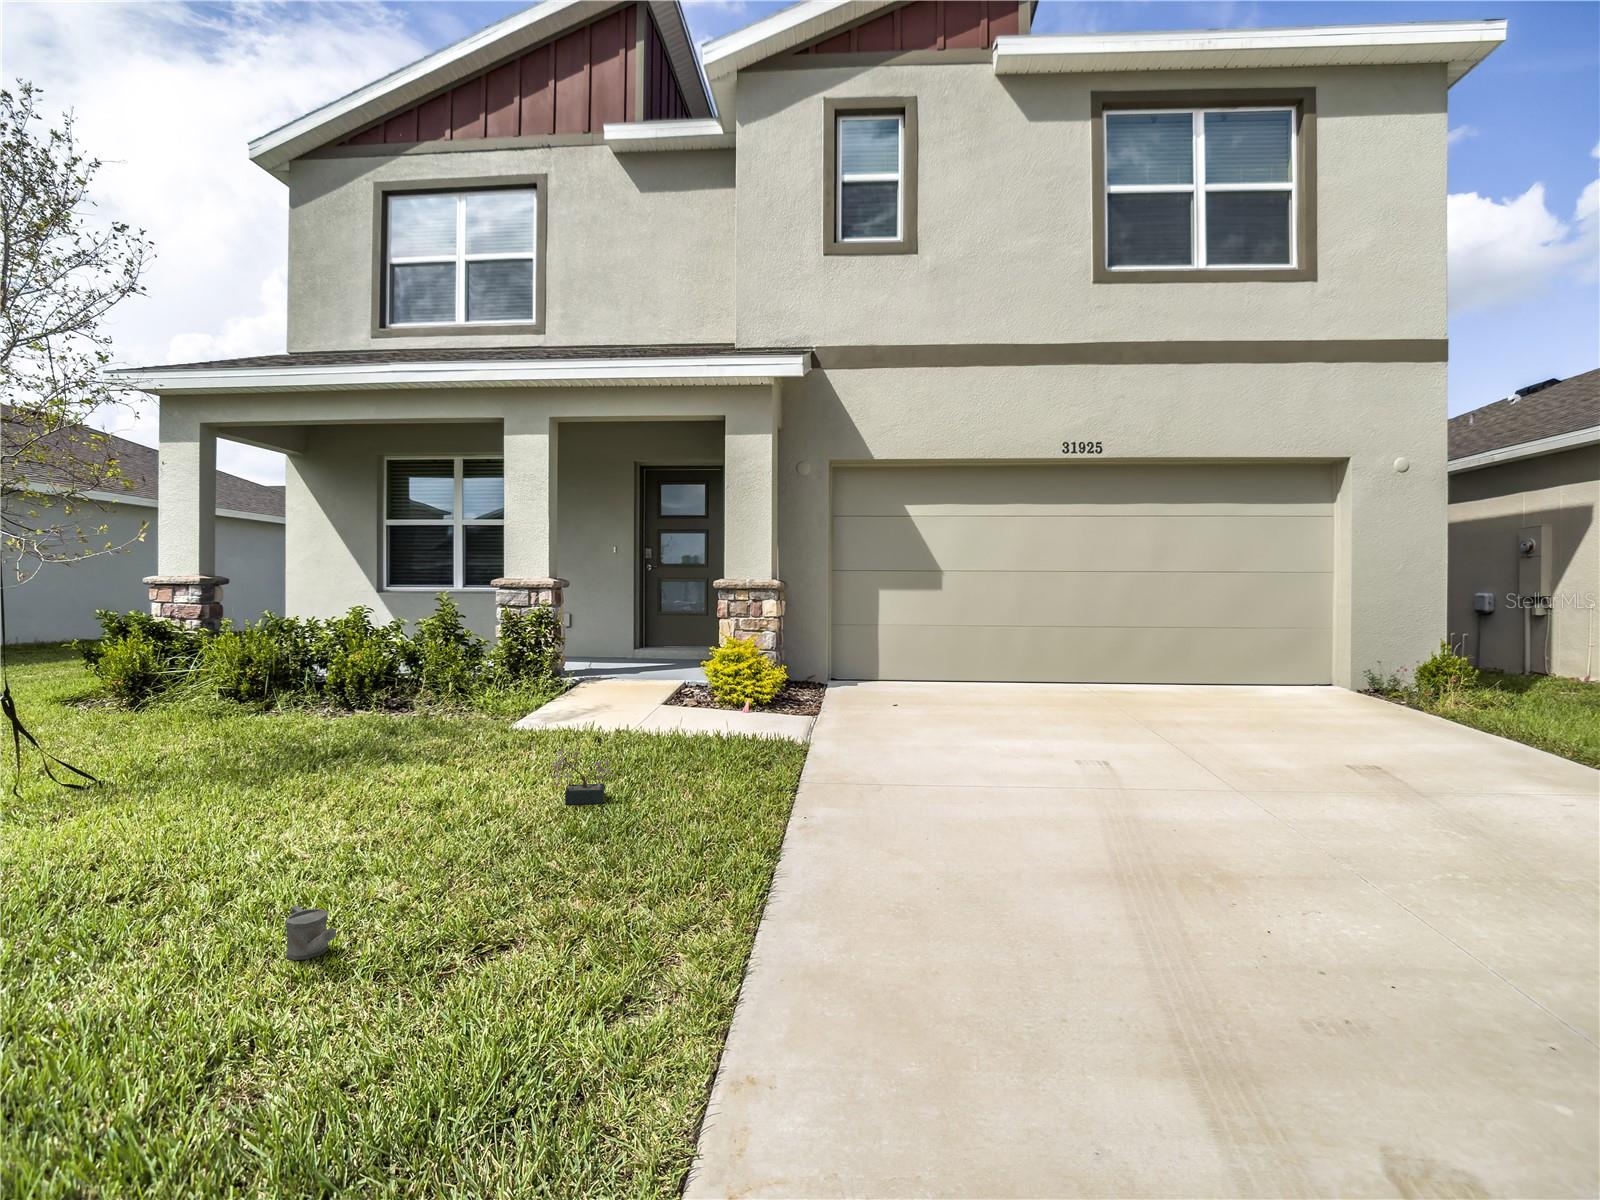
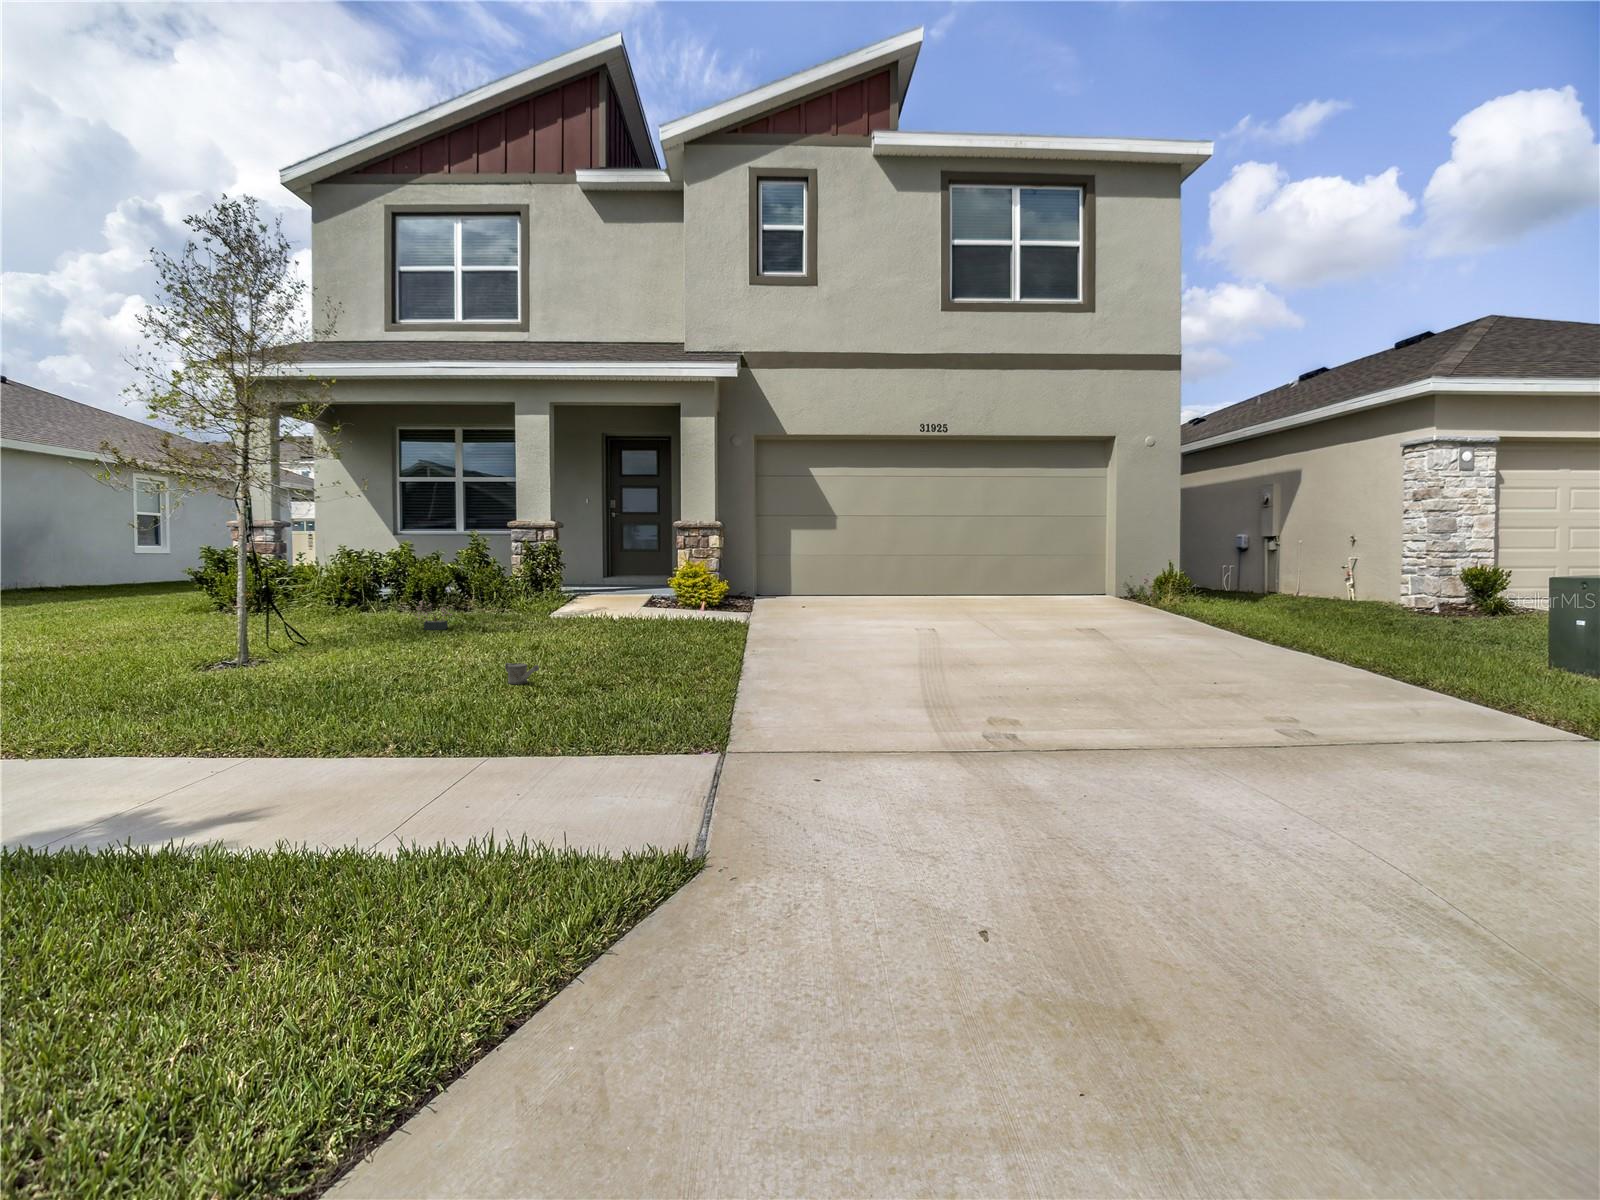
decorative plant: present [550,749,614,805] -> present [415,601,452,630]

